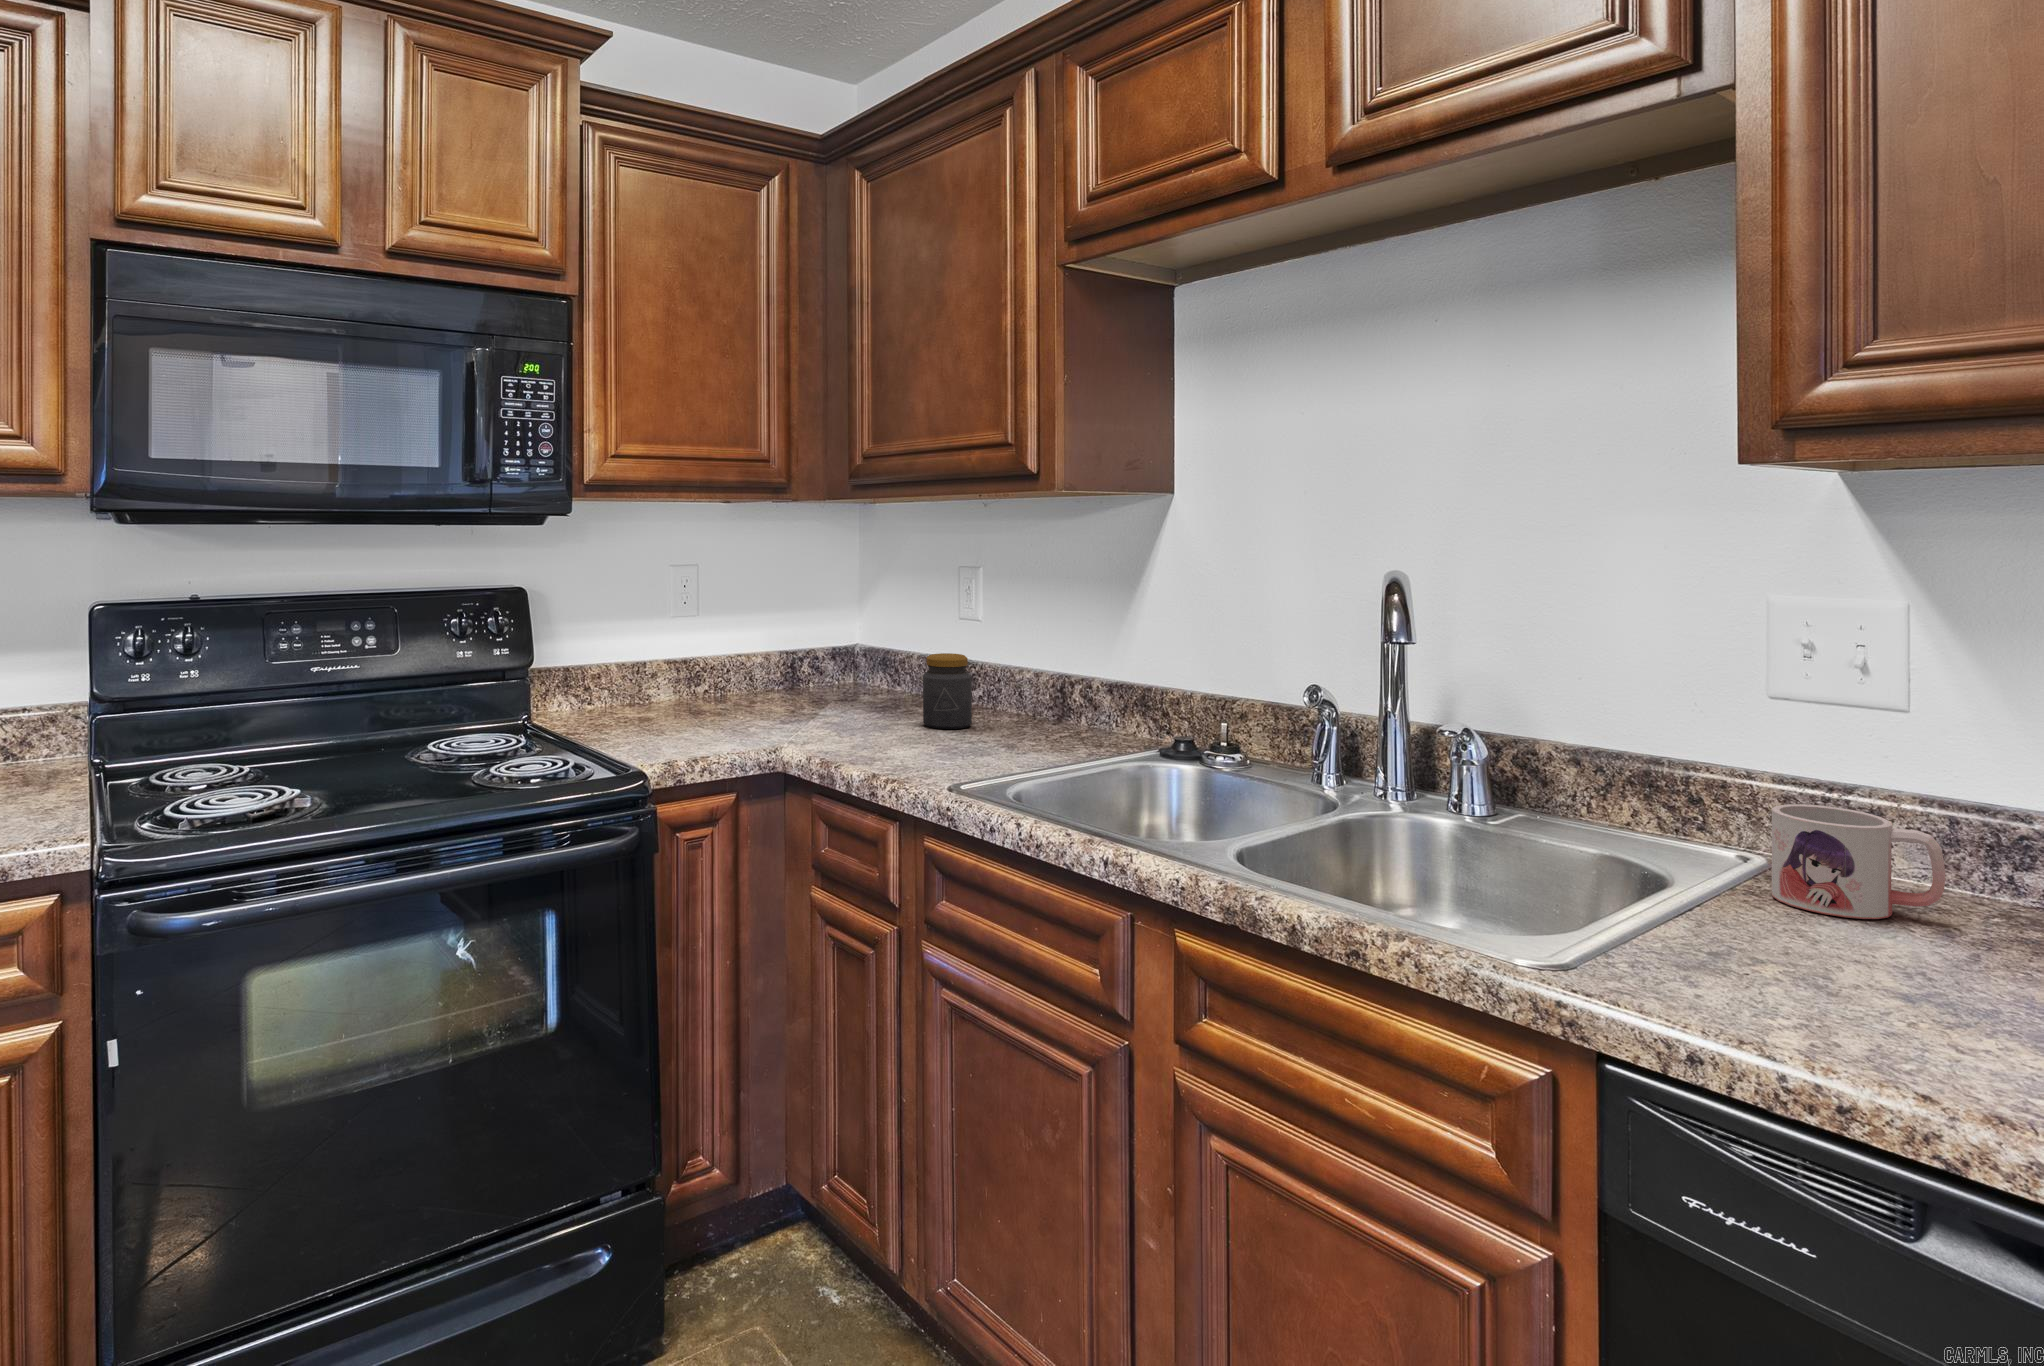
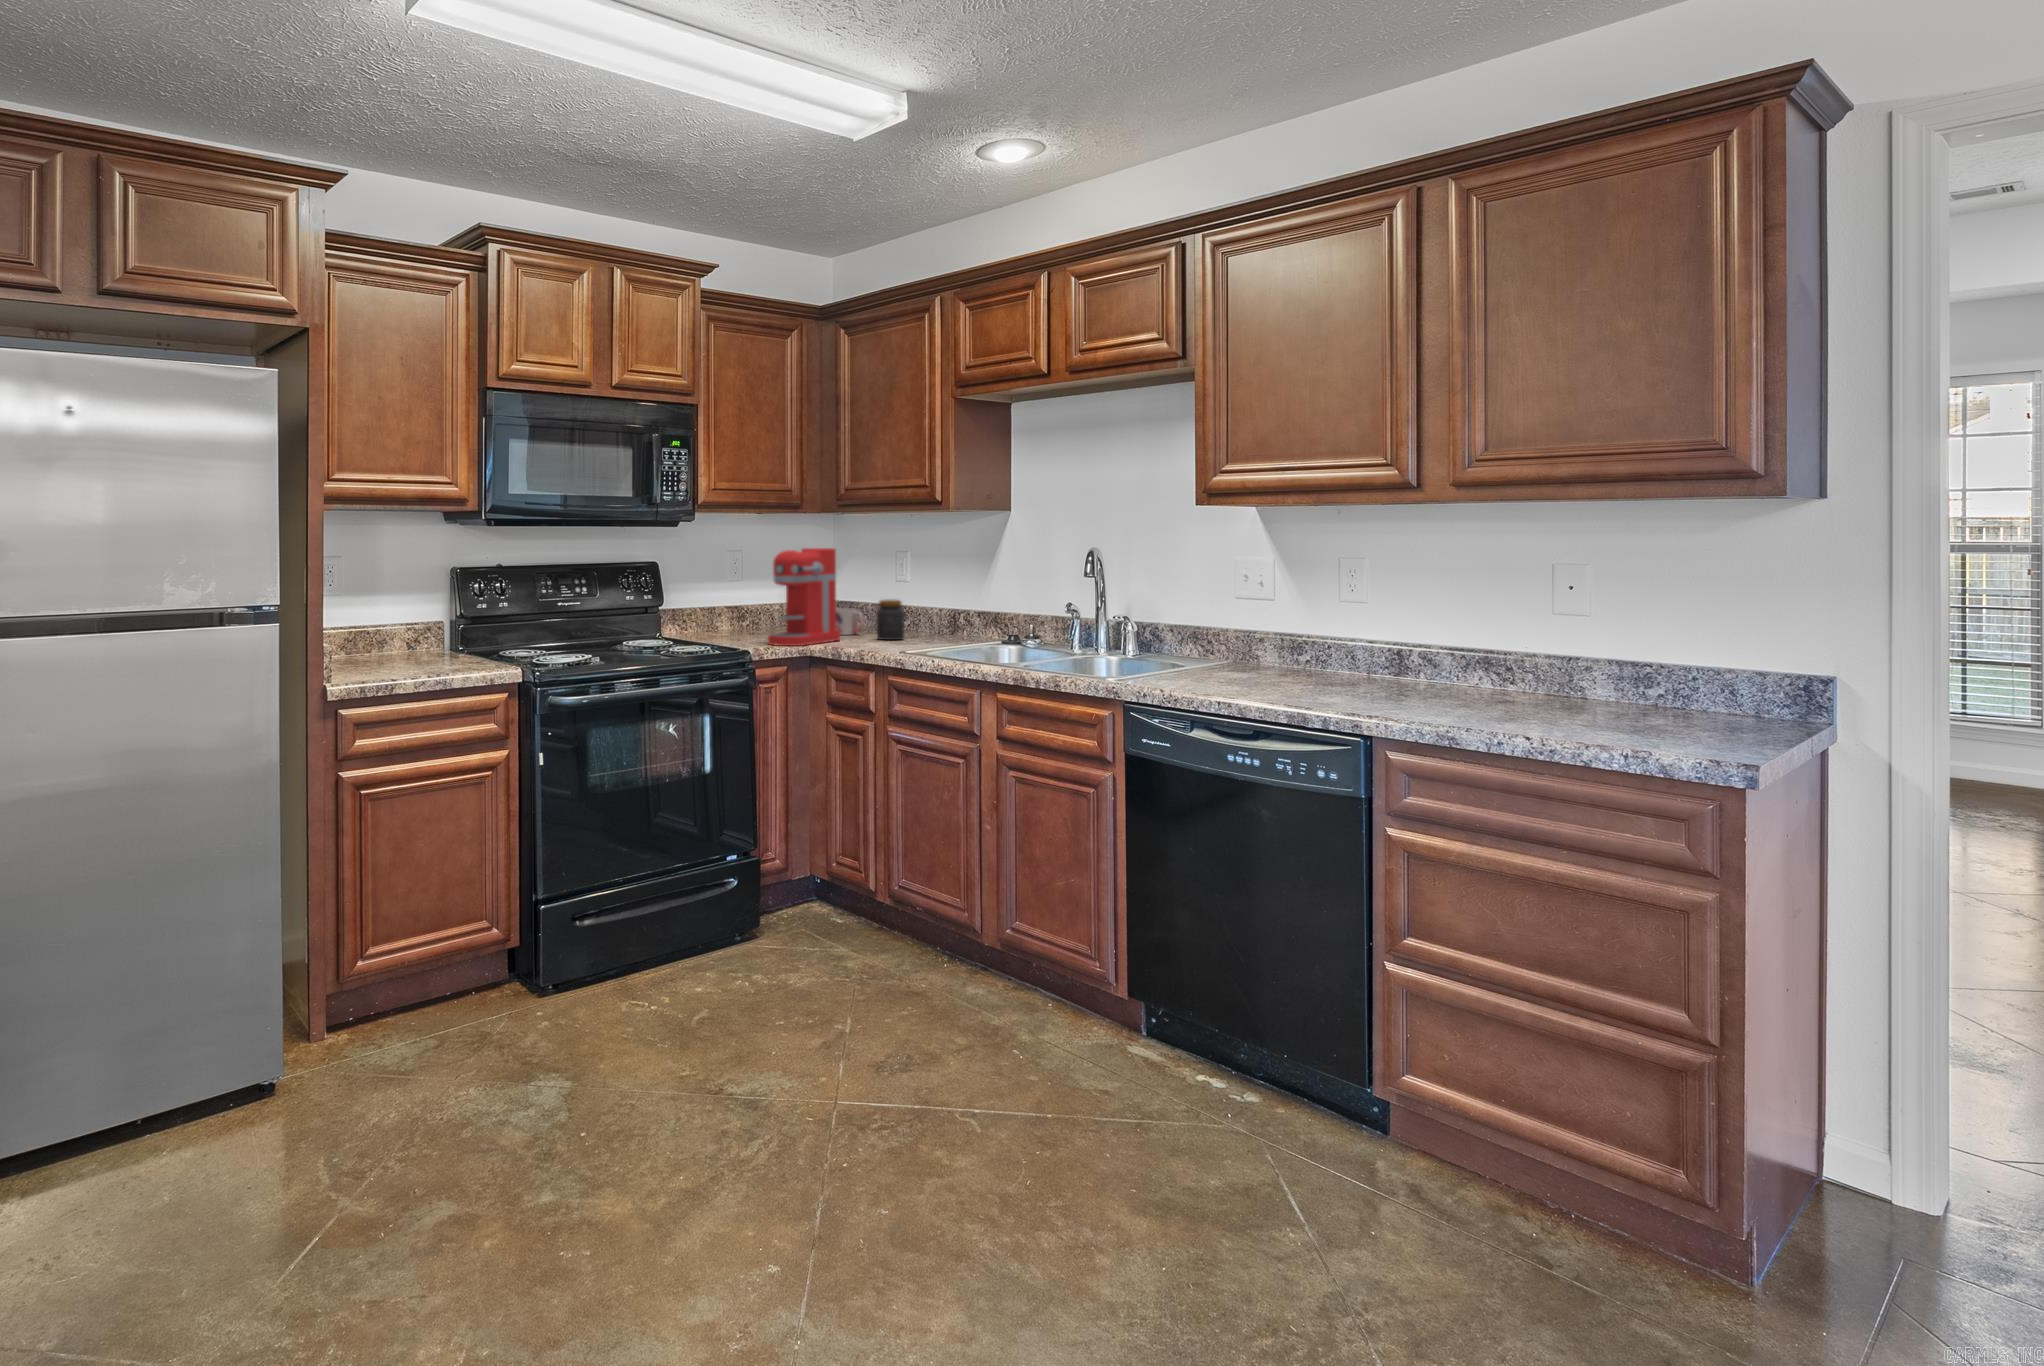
coffee maker: none [719,562,856,746] -> present [768,548,840,646]
mug: present [1772,804,1945,919] -> present [836,608,864,635]

